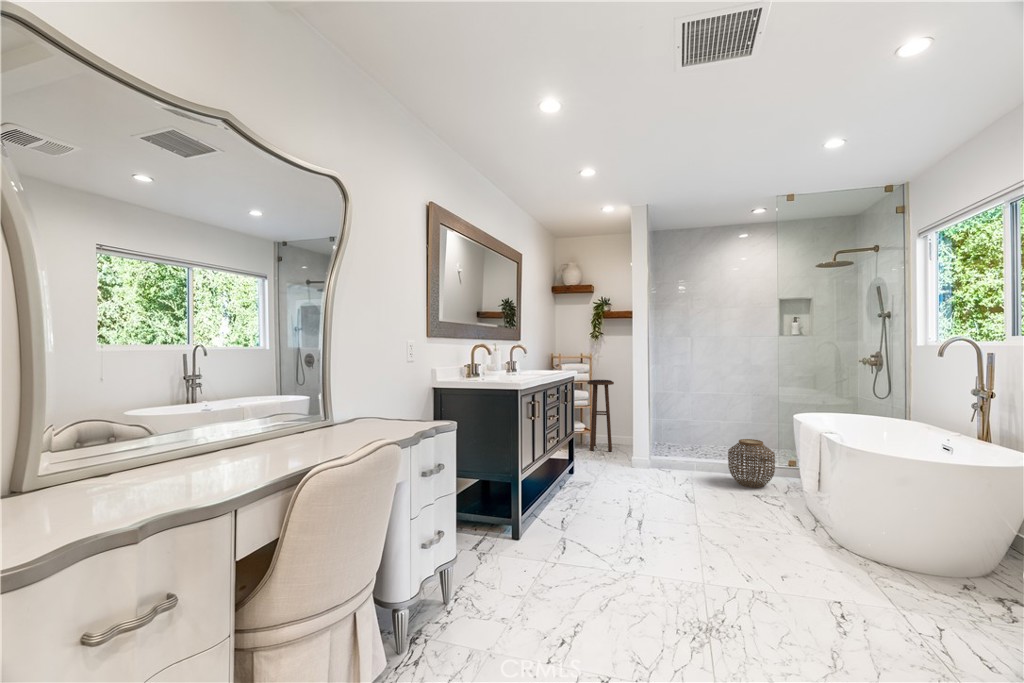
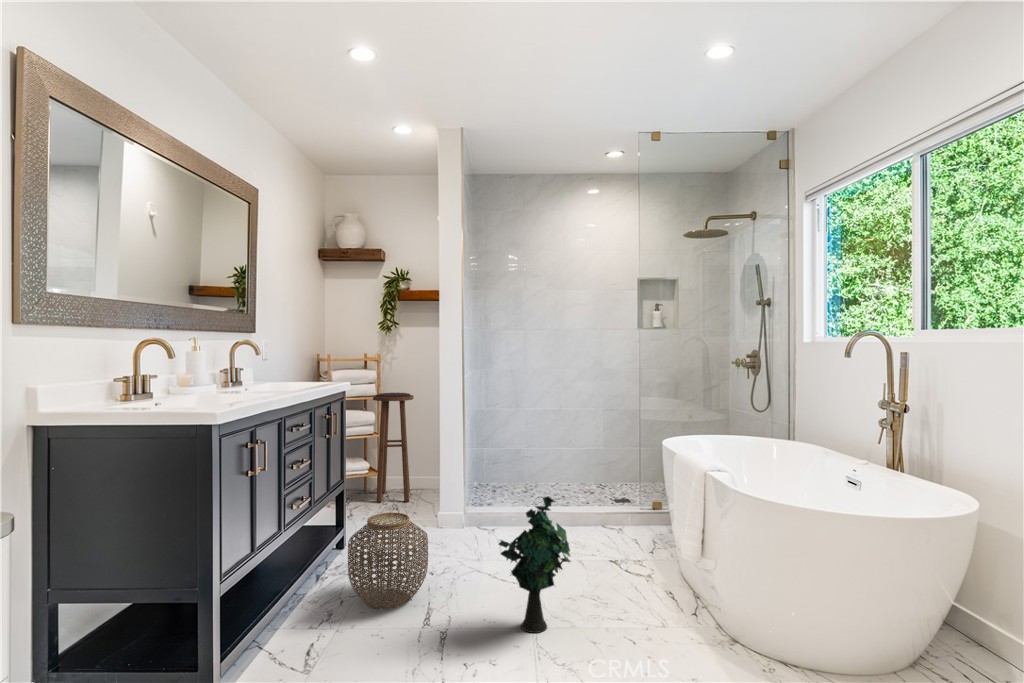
woven basket: present [728,439,775,488] -> present [348,513,428,609]
decorative plant: none [668,440,715,519] -> present [499,496,571,633]

